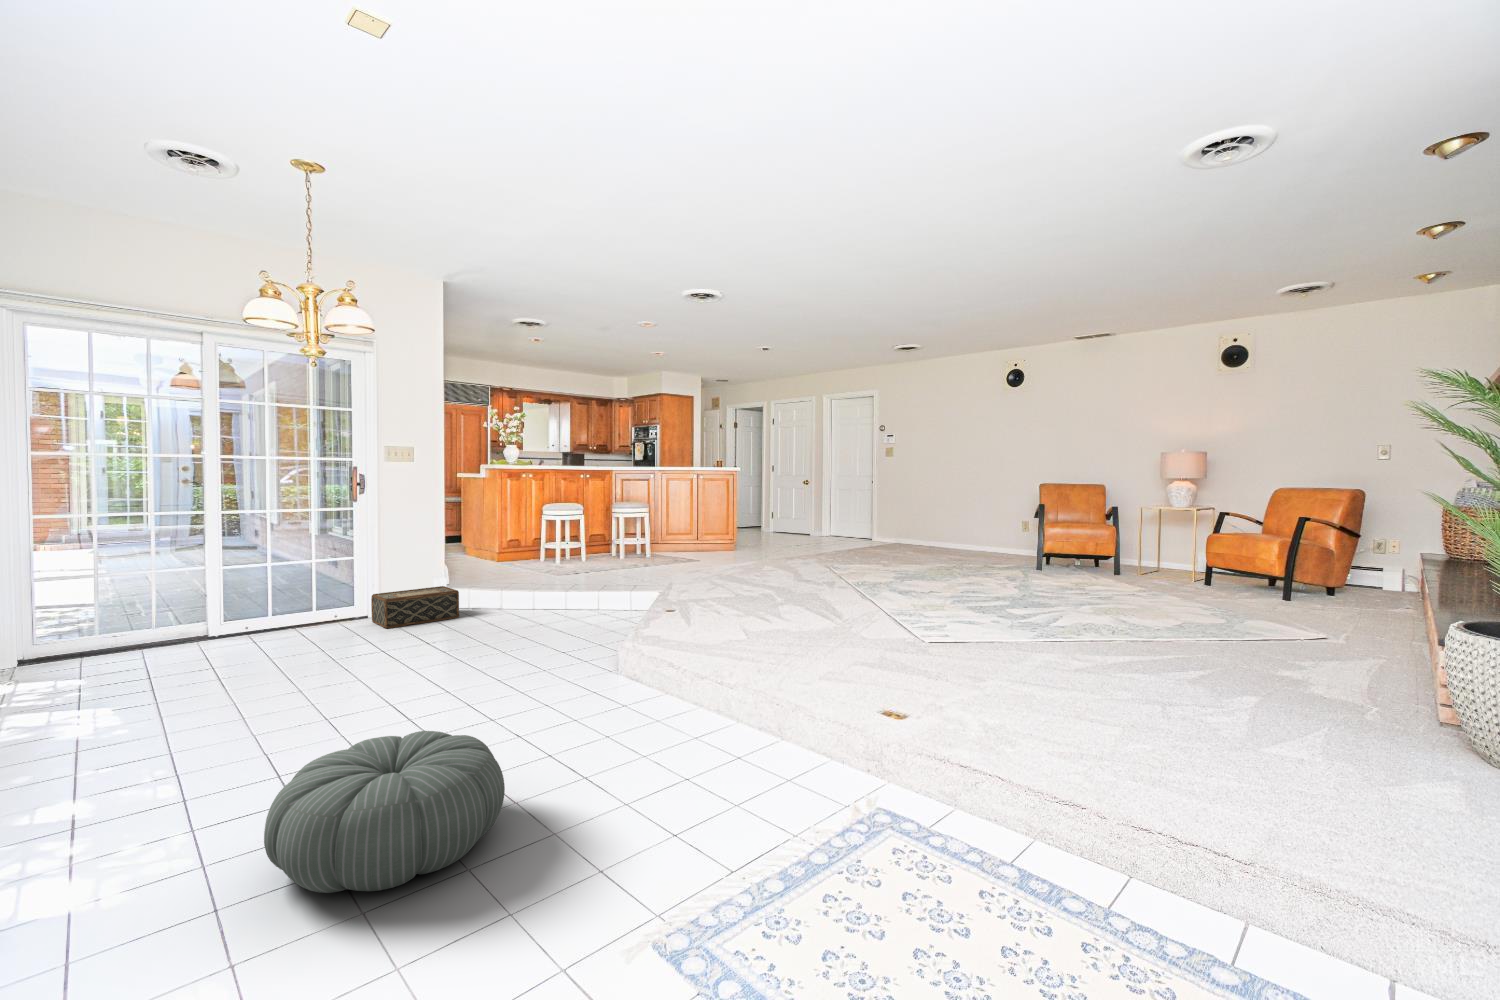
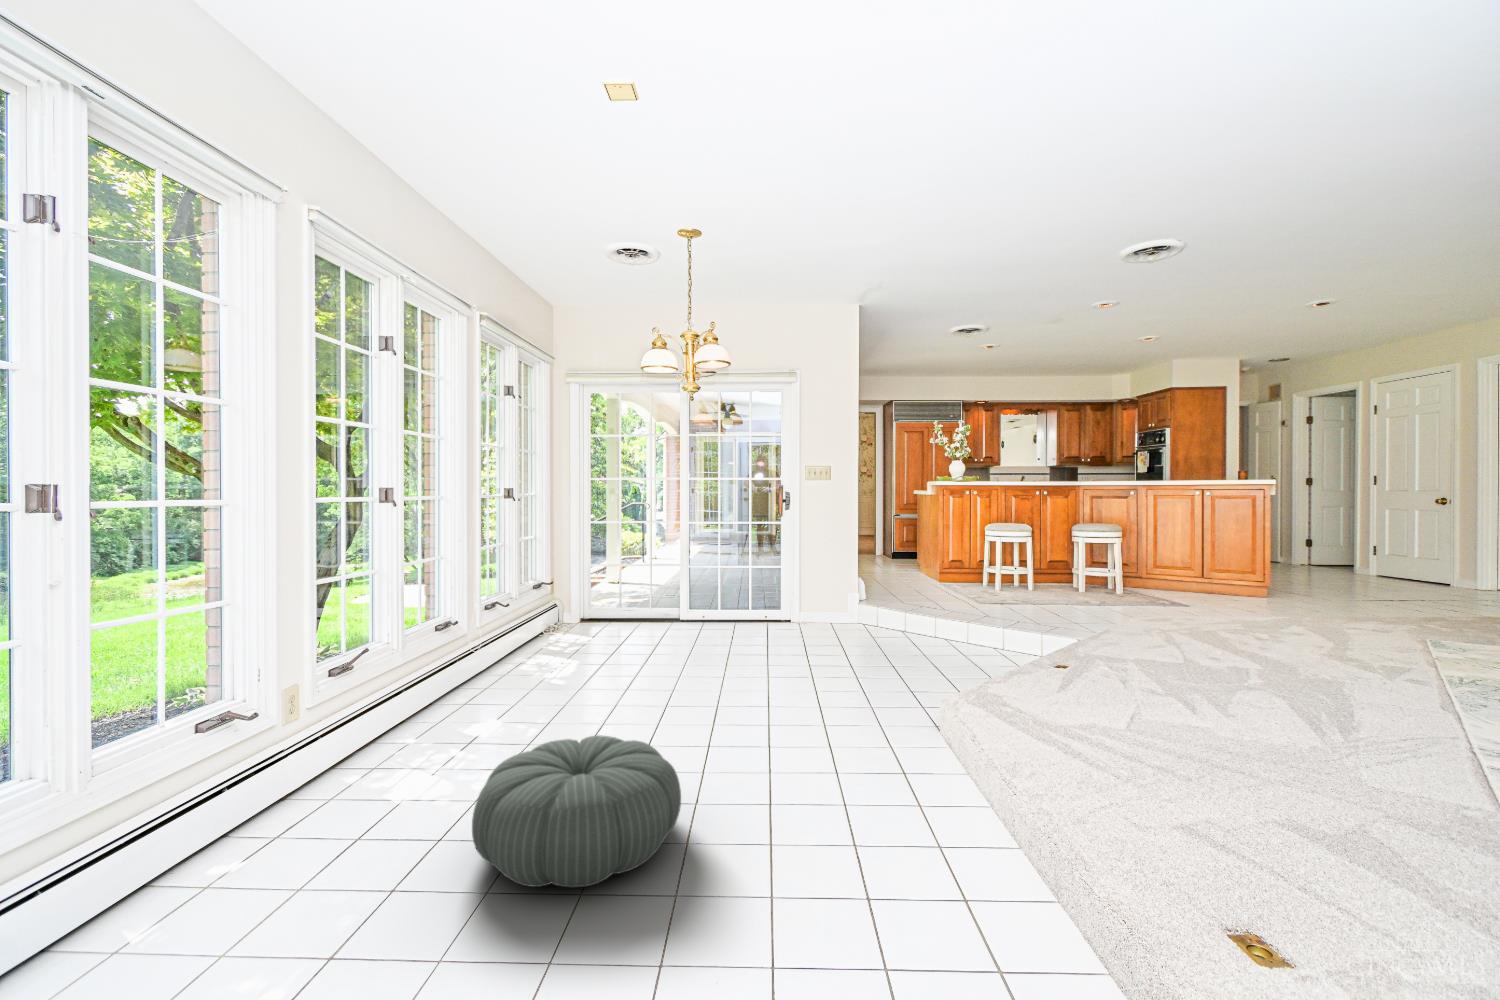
woven basket: present [371,586,459,628] -> none [792,601,862,635]

